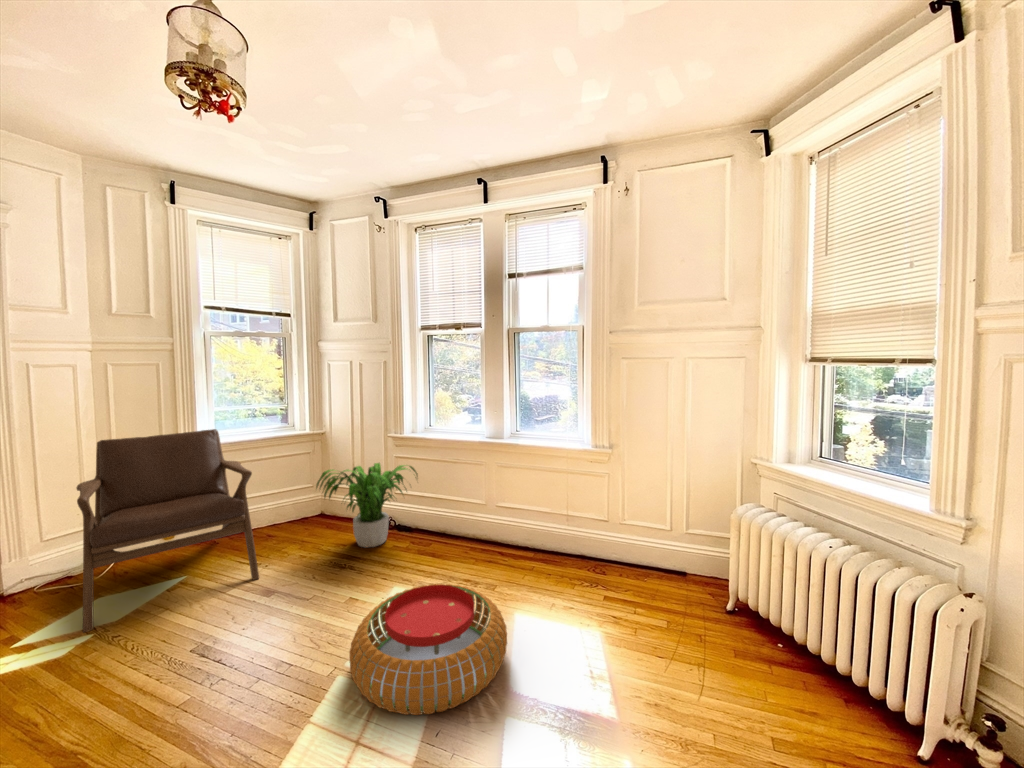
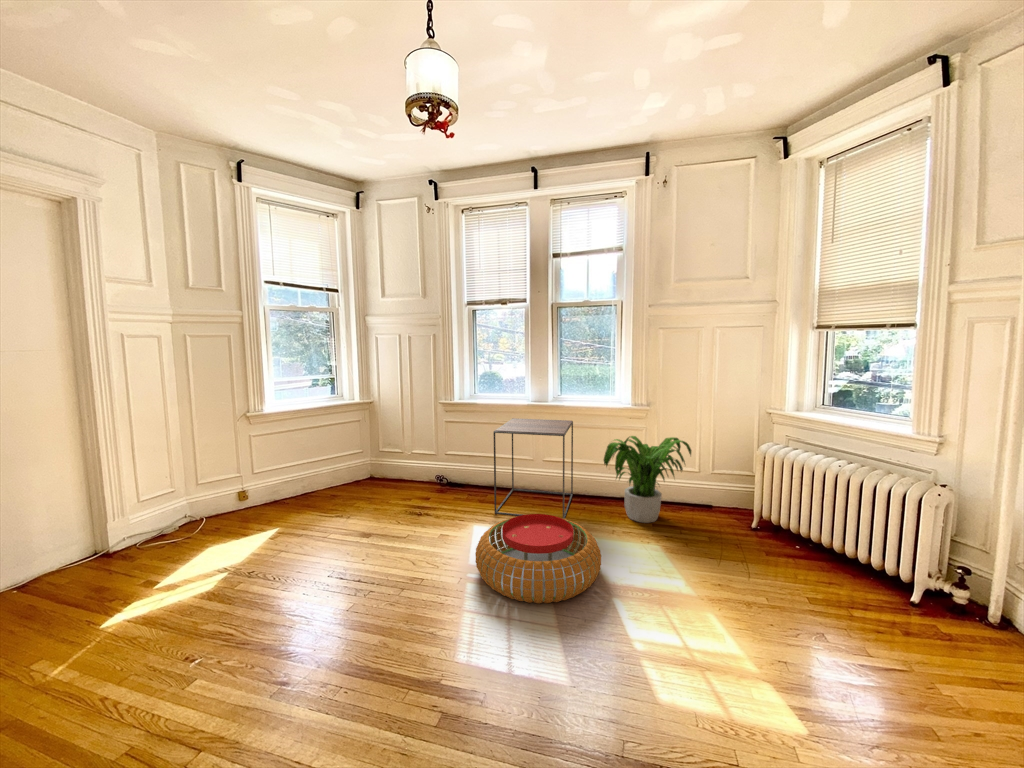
lounge chair: present [76,429,259,632] -> none [177,397,349,571]
side table: none [425,457,528,585] -> present [493,418,573,519]
potted plant: present [316,463,417,547] -> present [604,436,691,523]

